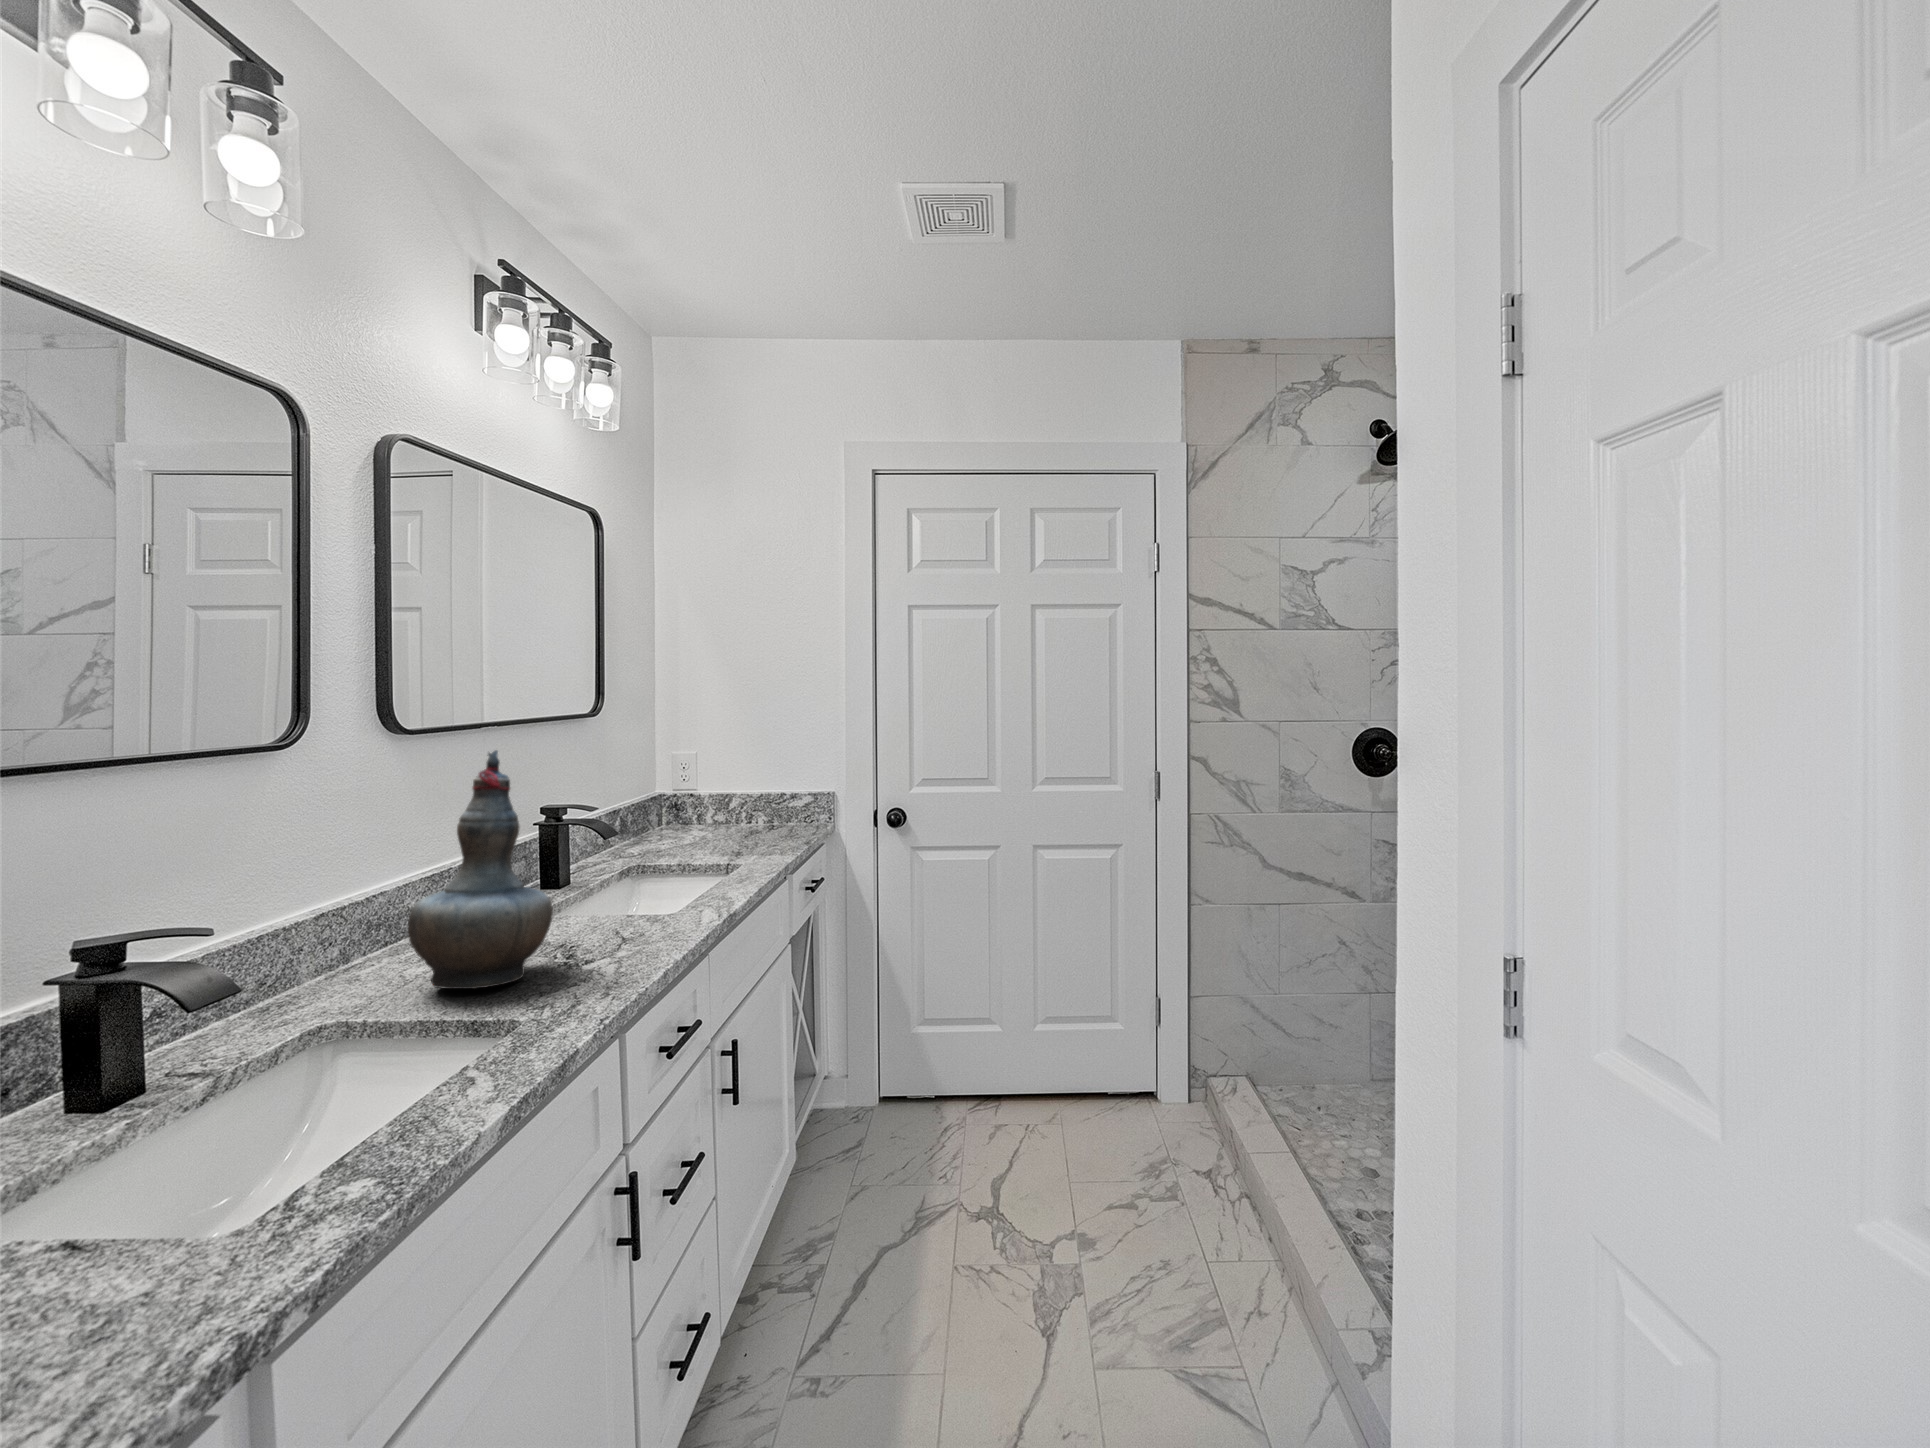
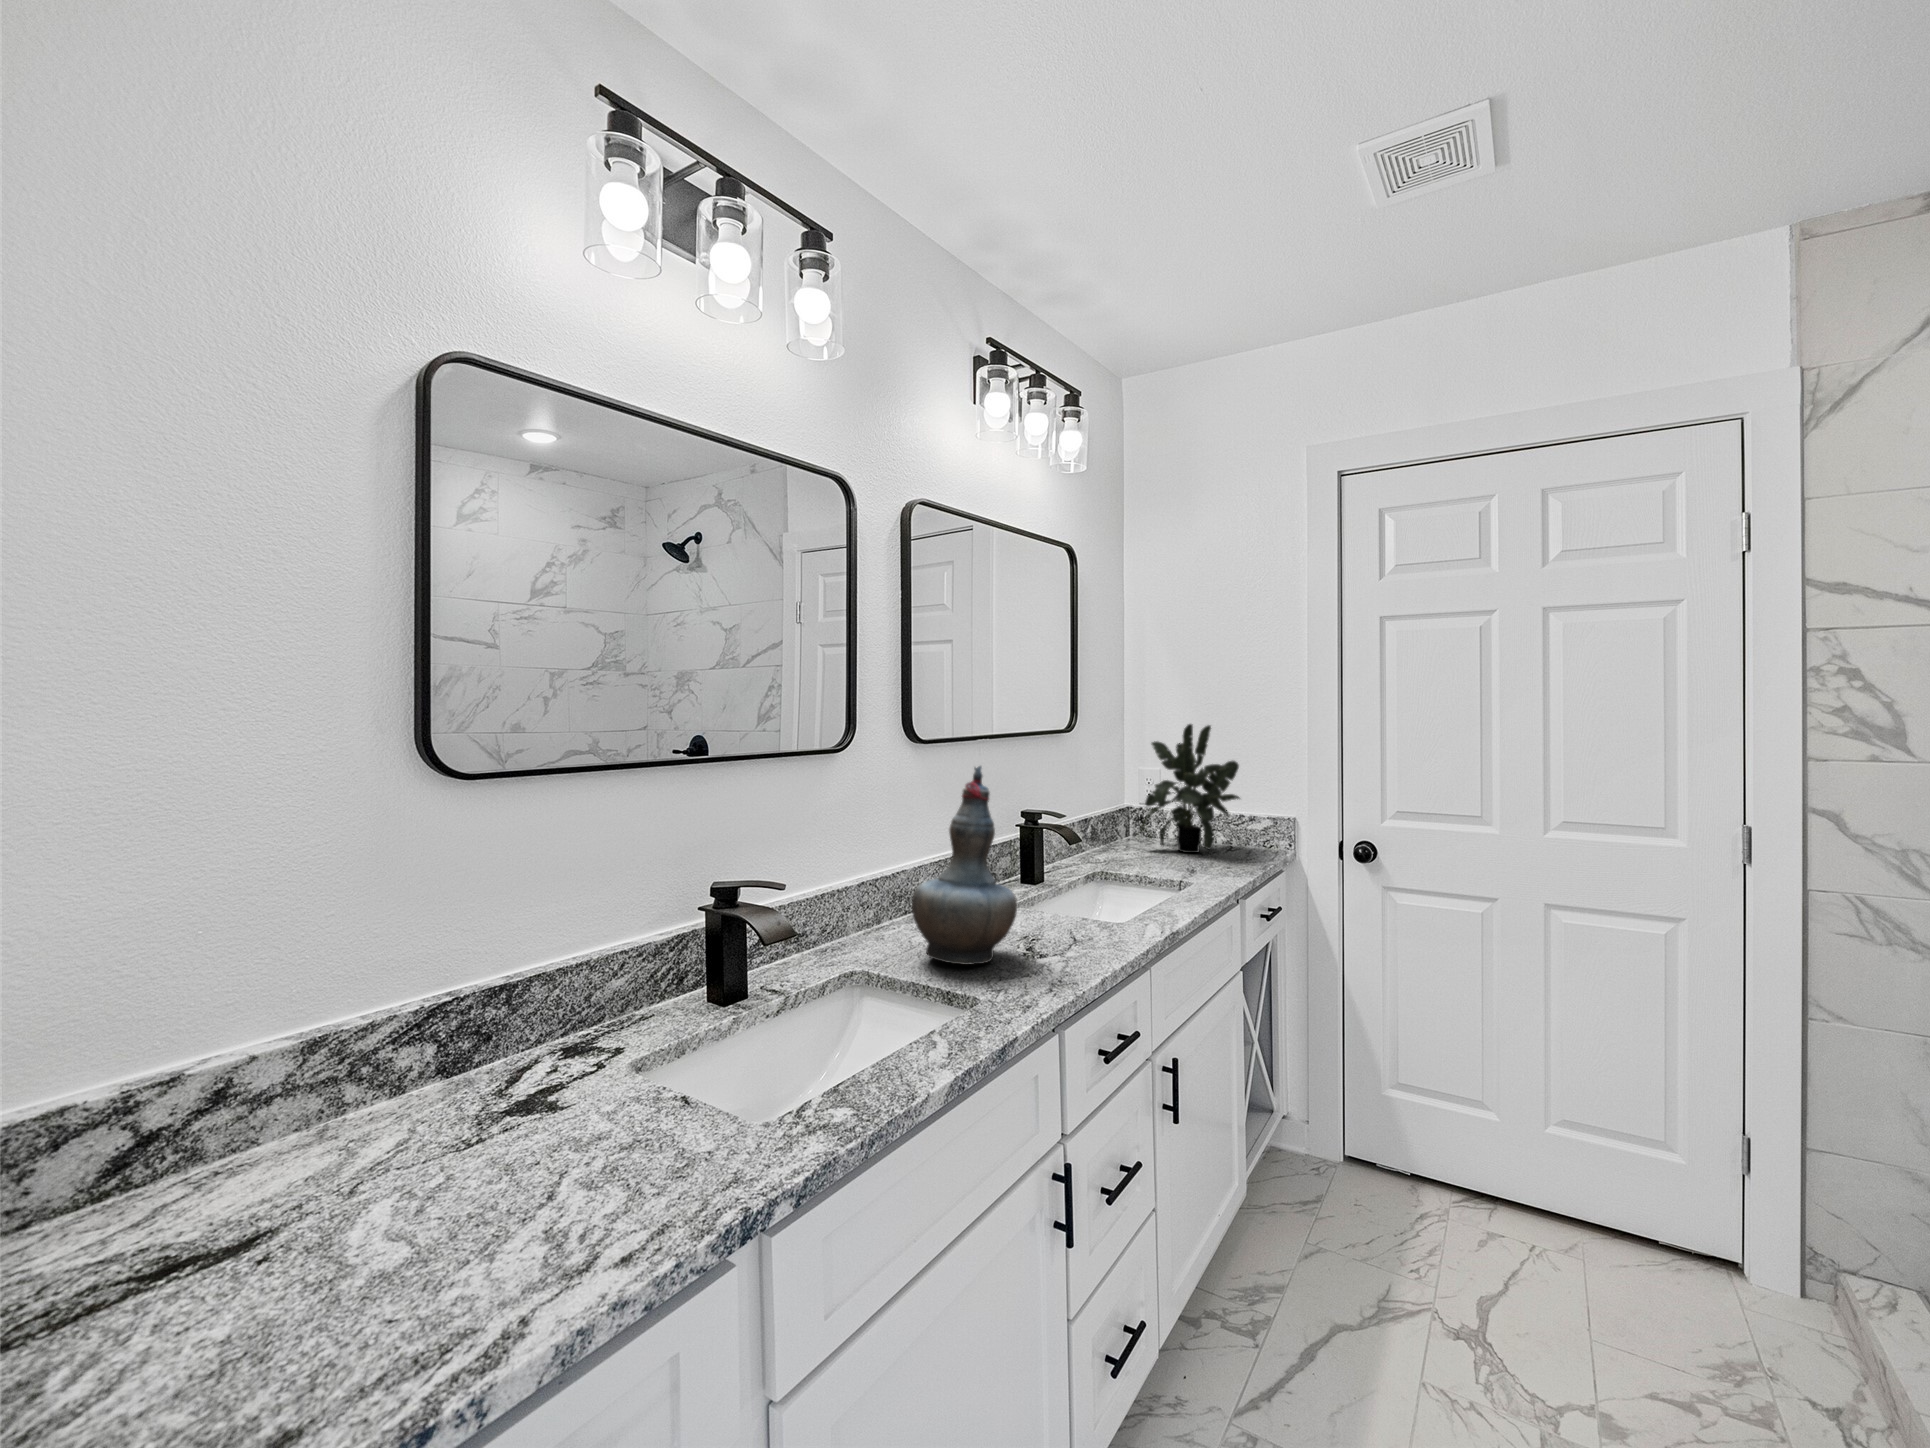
potted plant: none [674,698,784,836] -> present [1144,724,1240,853]

